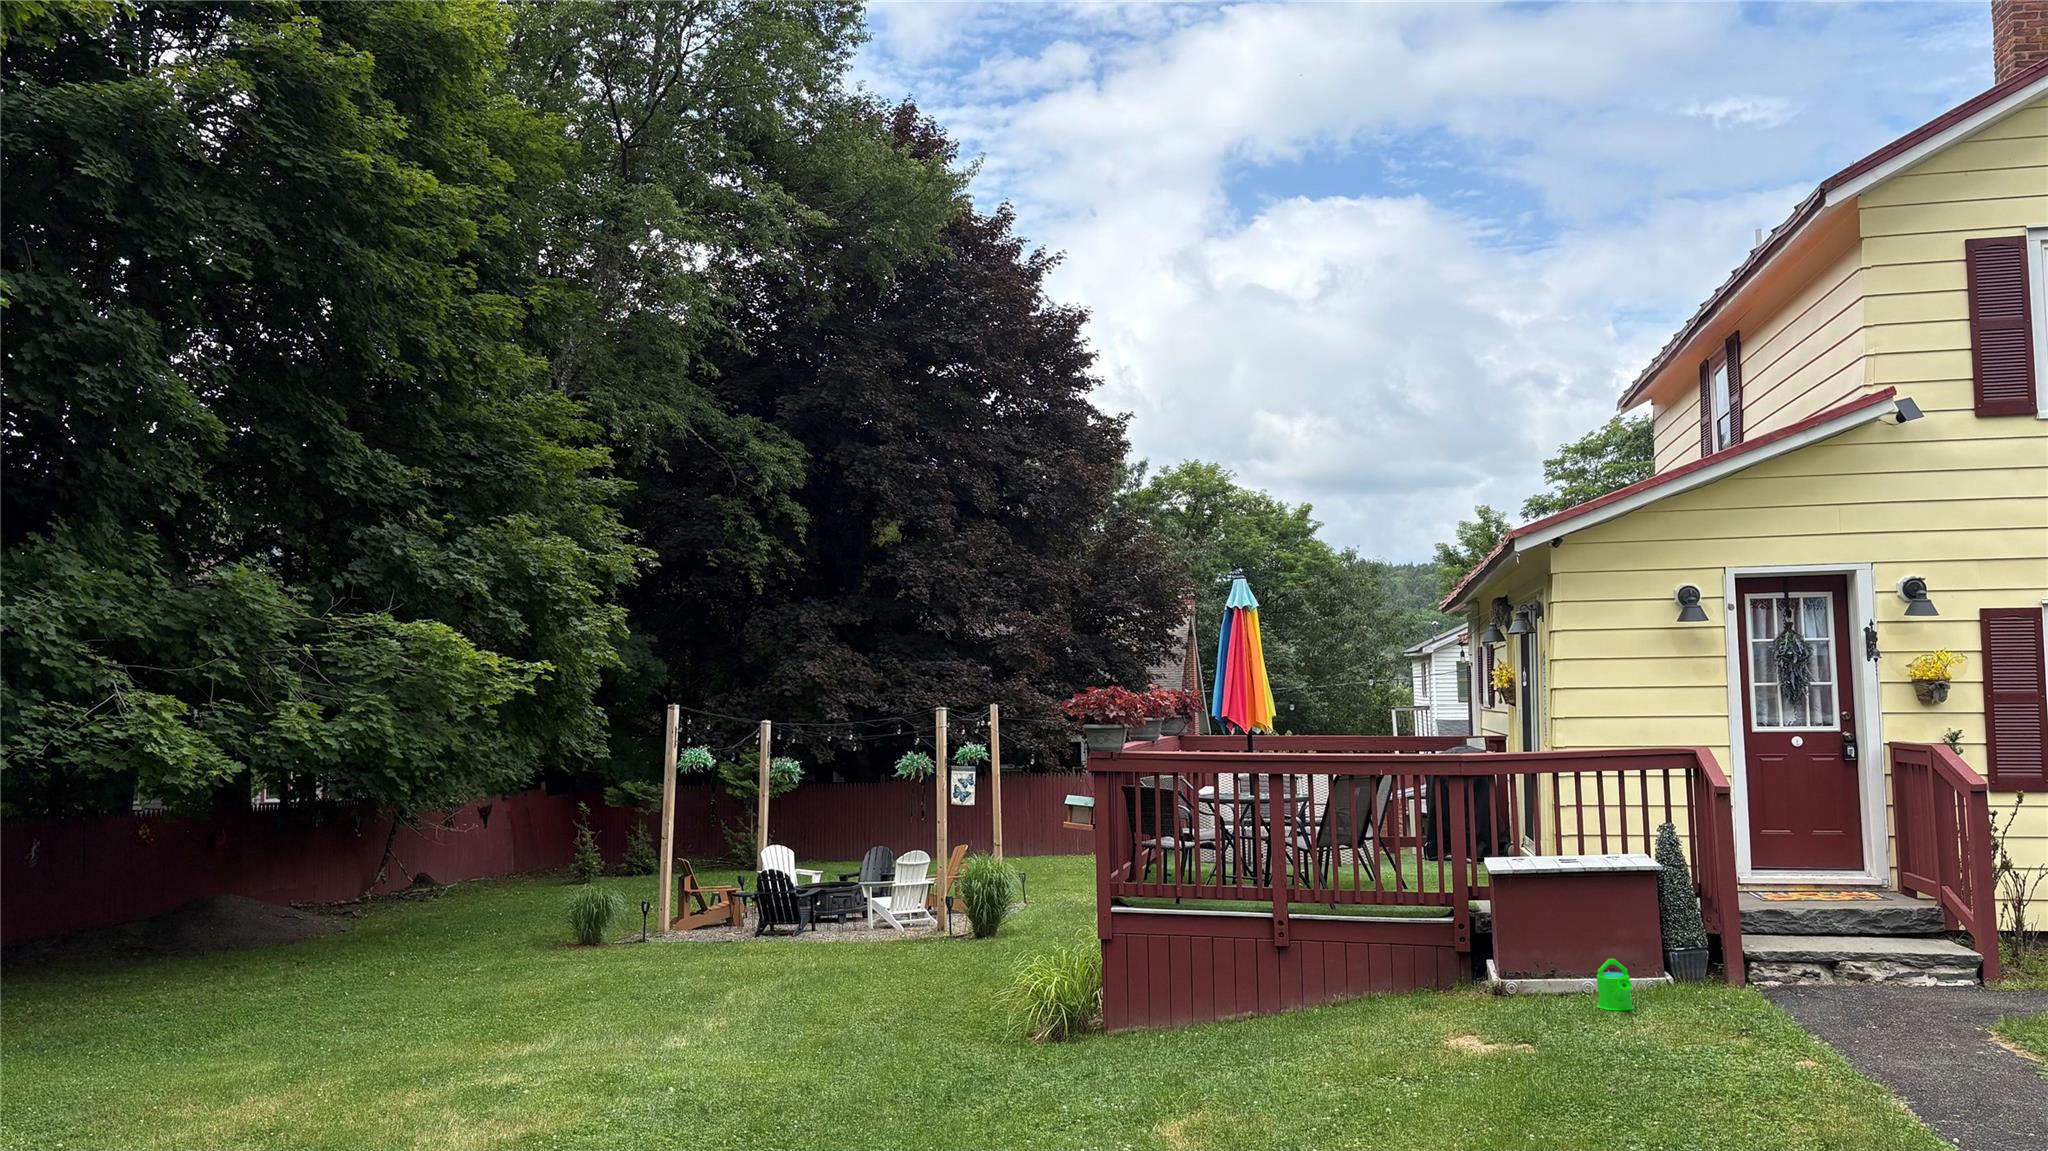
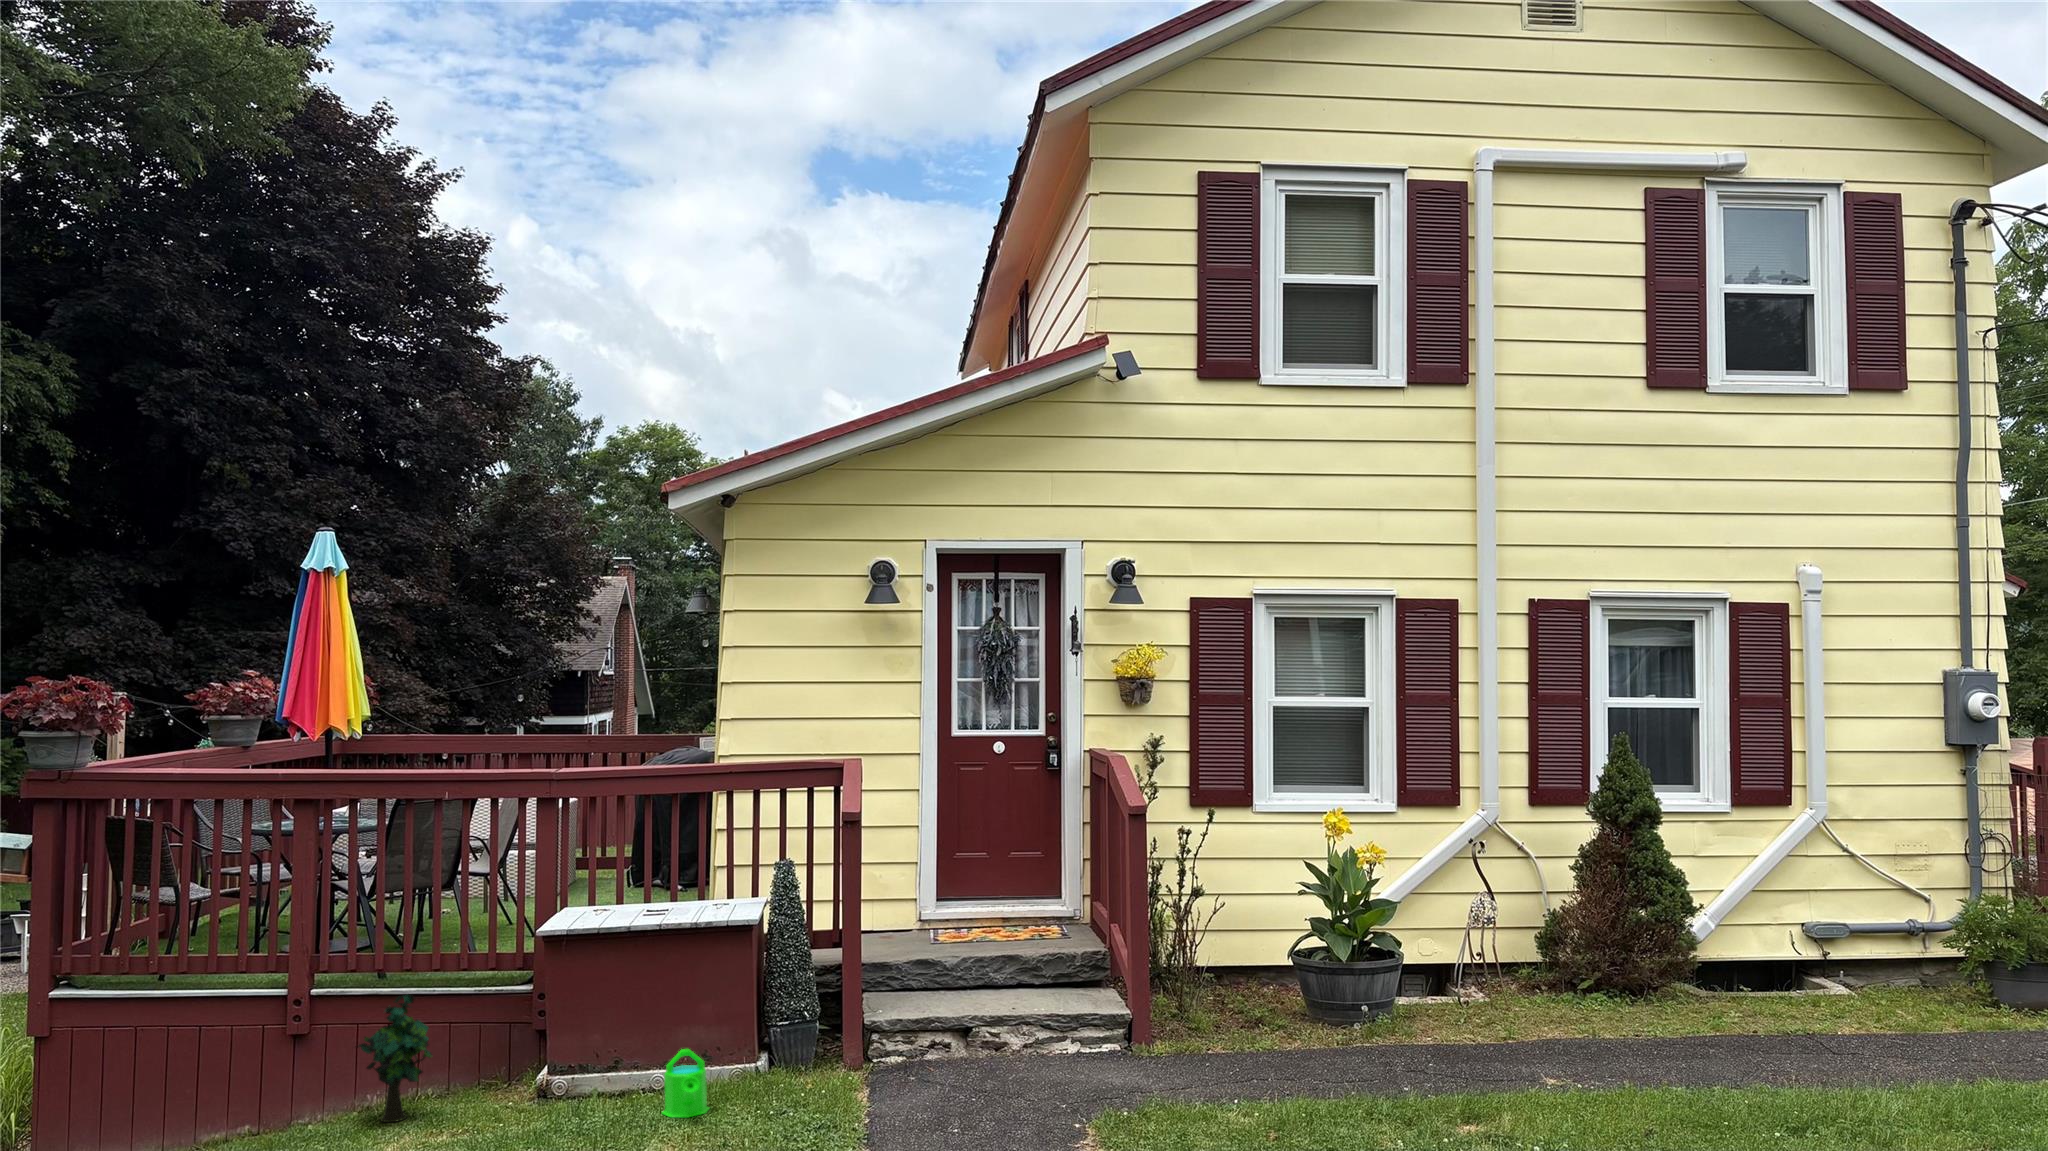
decorative plant: none [1356,909,1411,1002] -> present [355,994,432,1122]

